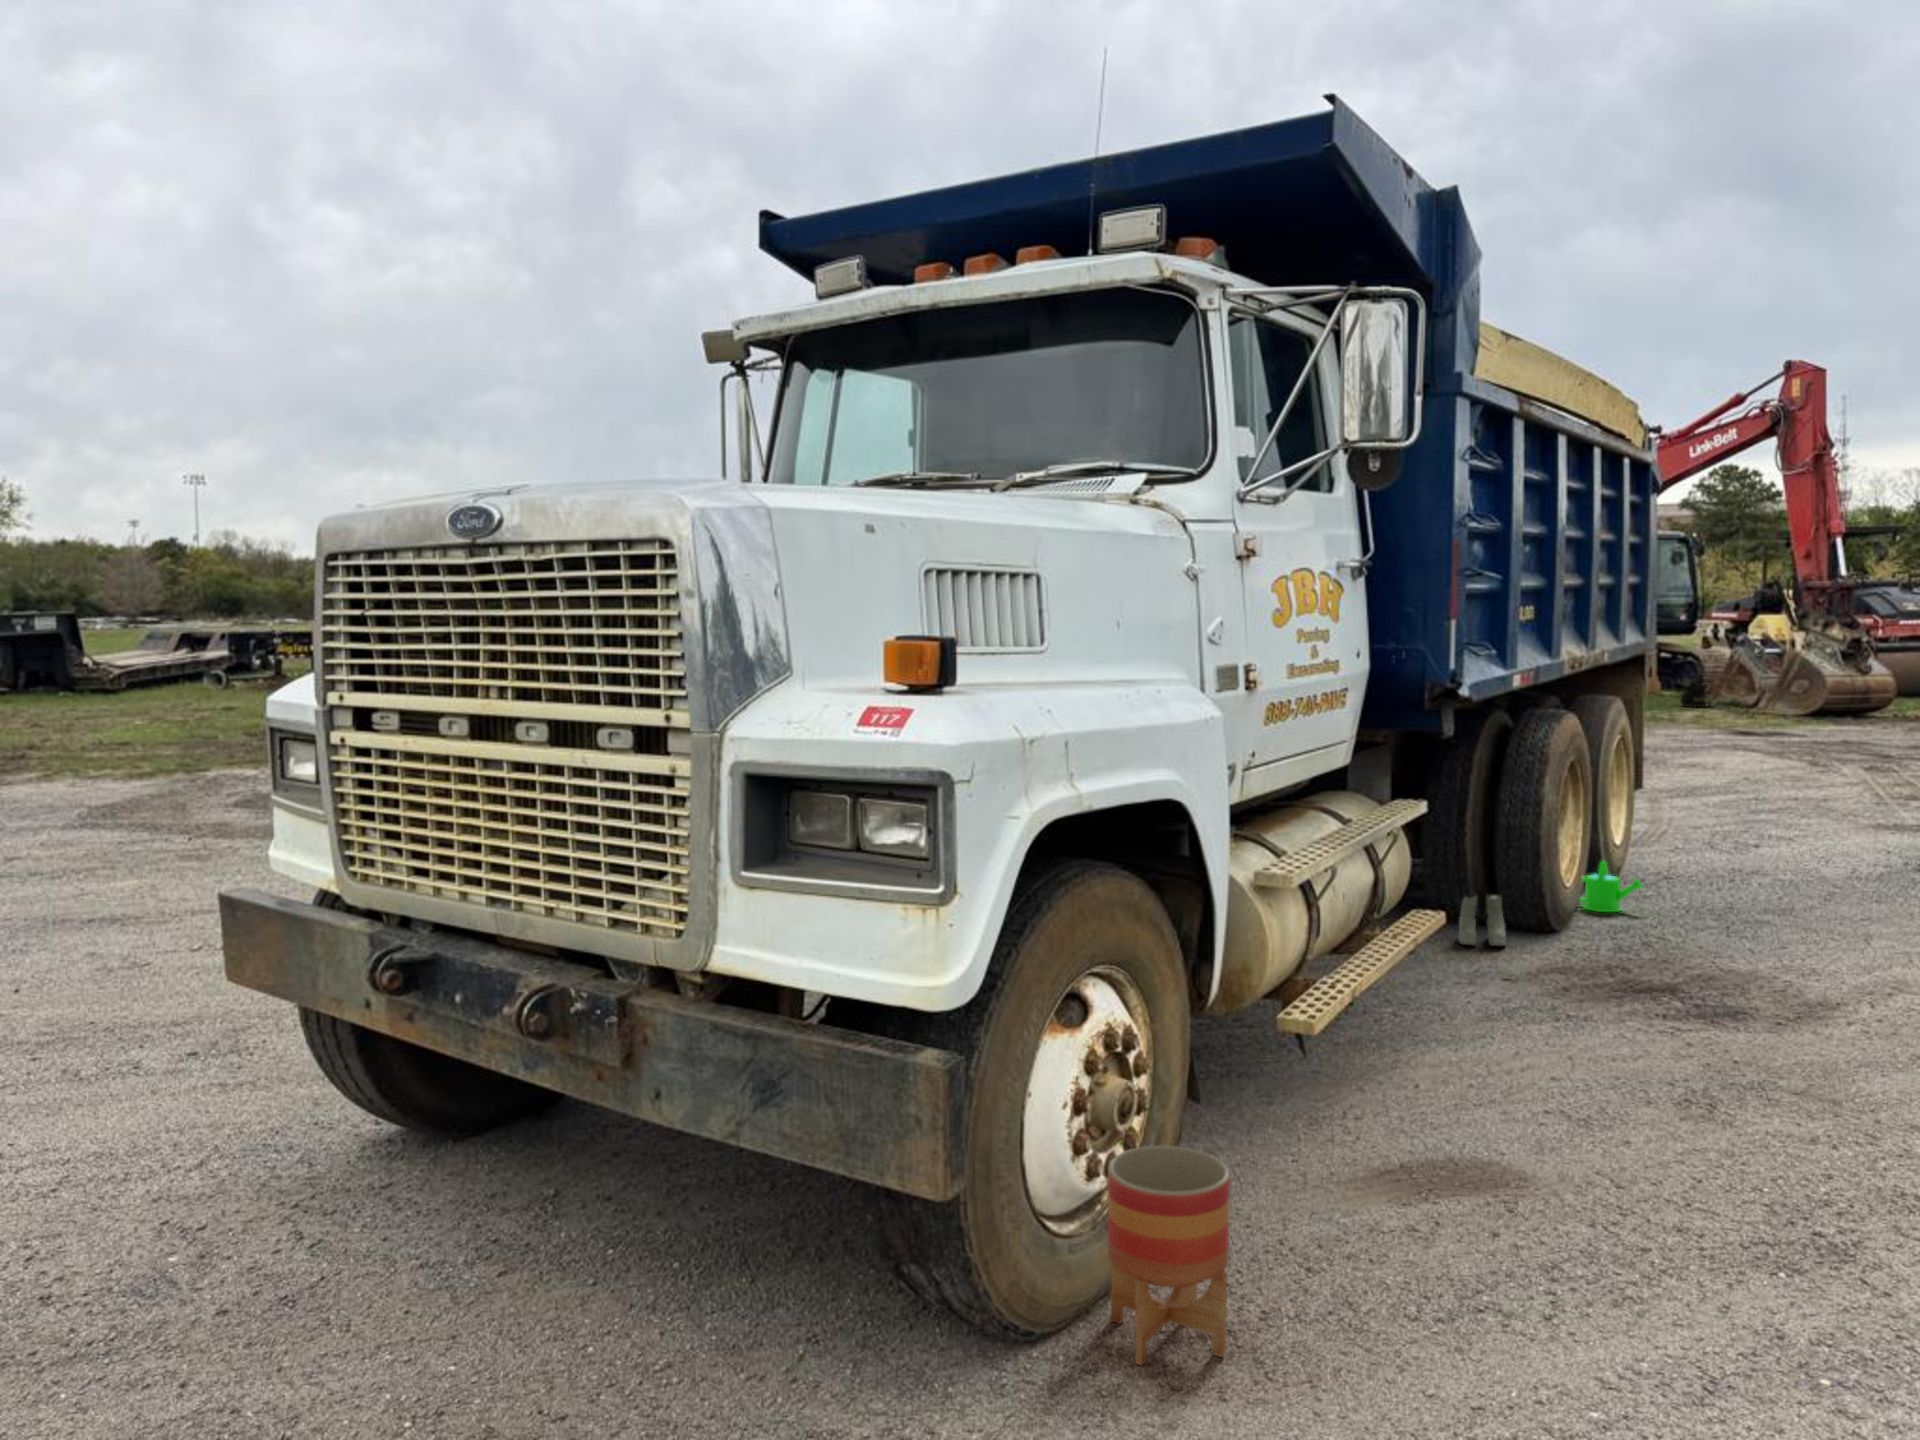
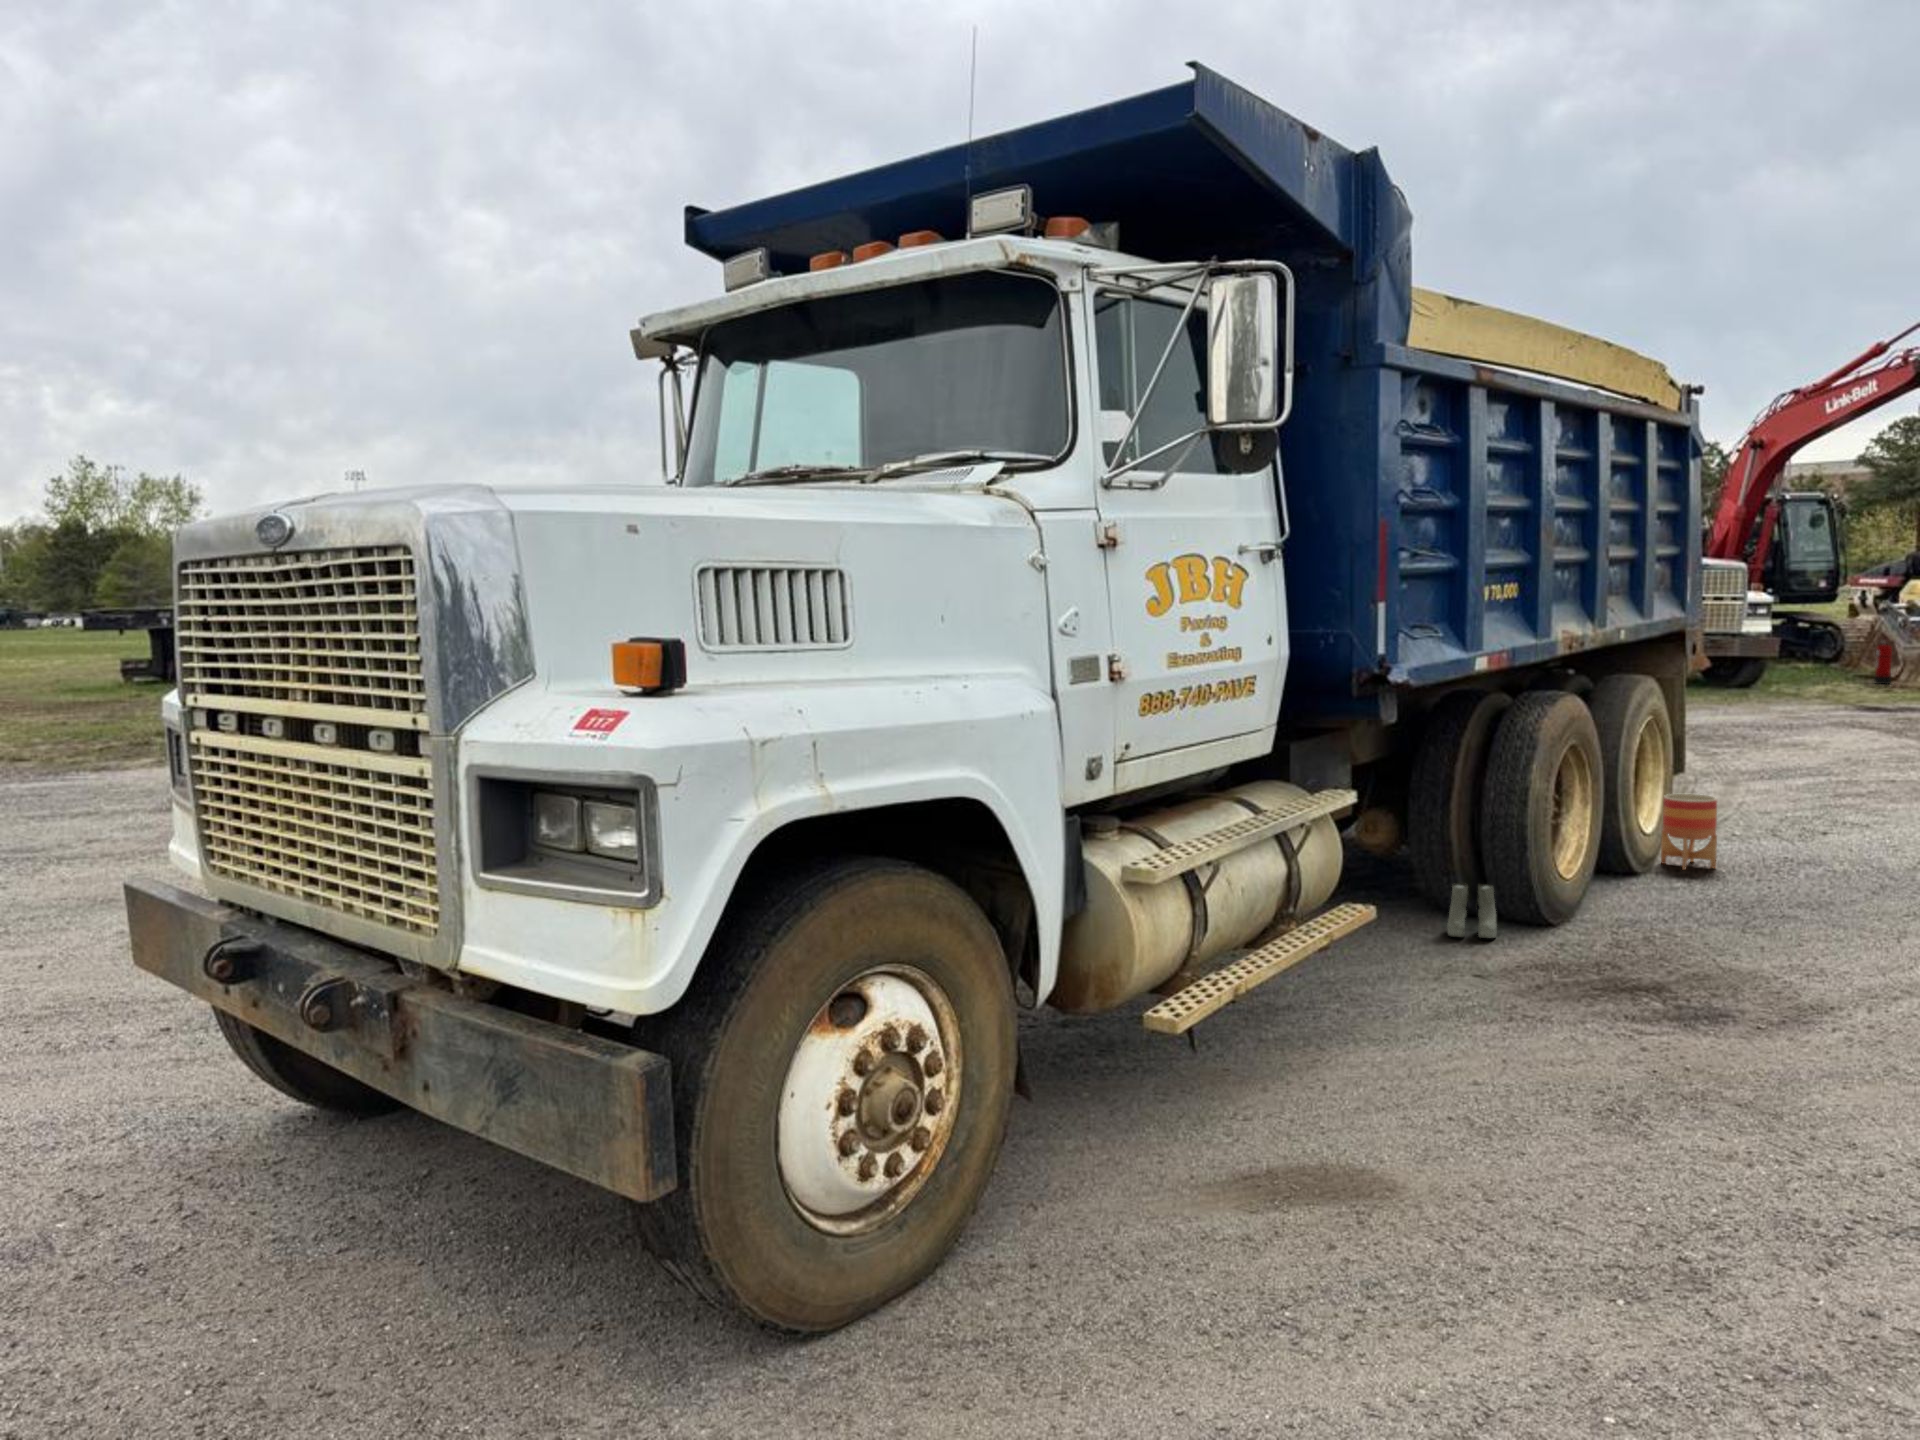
fire extinguisher: none [1733,669,1748,712] -> present [1875,639,1892,684]
backpack: present [1680,675,1711,707] -> none [1816,643,1856,680]
watering can: present [1580,861,1642,912] -> none [1587,849,1664,903]
planter: present [1107,1146,1230,1365] -> present [1661,794,1717,870]

